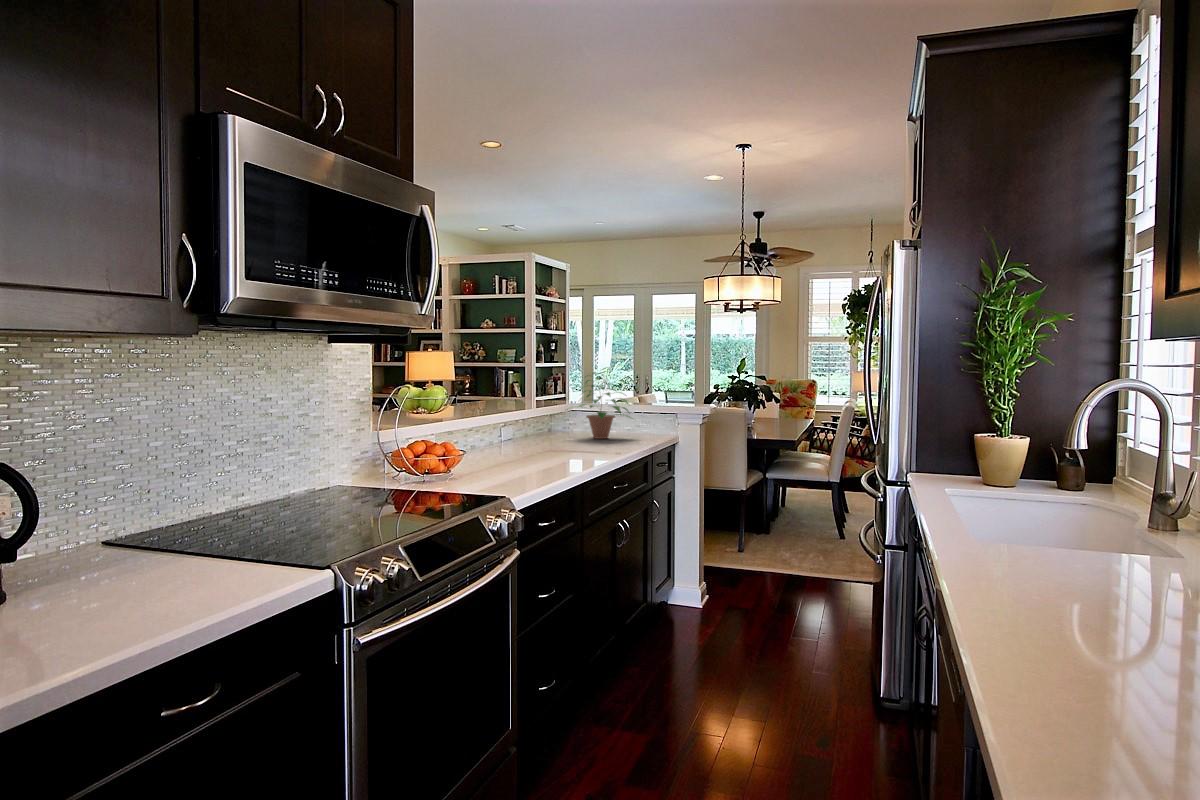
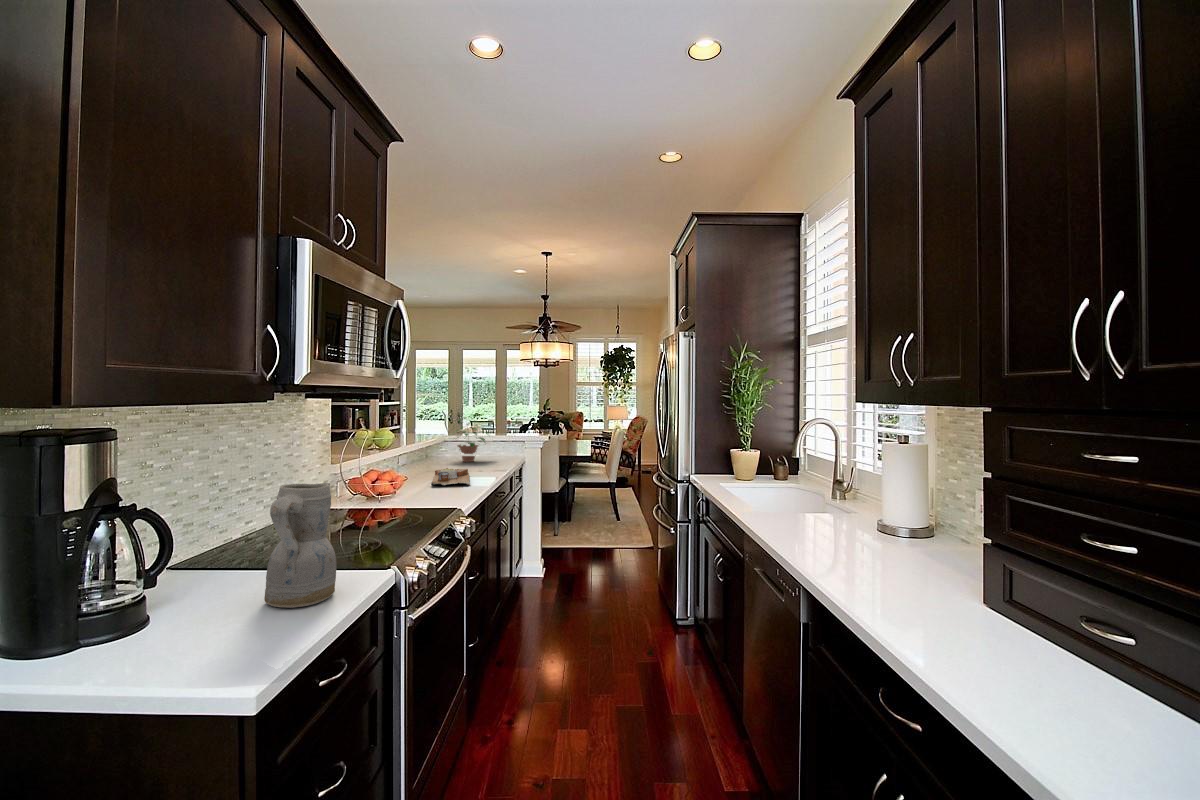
ceramic pitcher: none [103,443,218,611] -> present [264,483,336,608]
cutting board: none [513,444,580,469] -> present [431,468,470,486]

